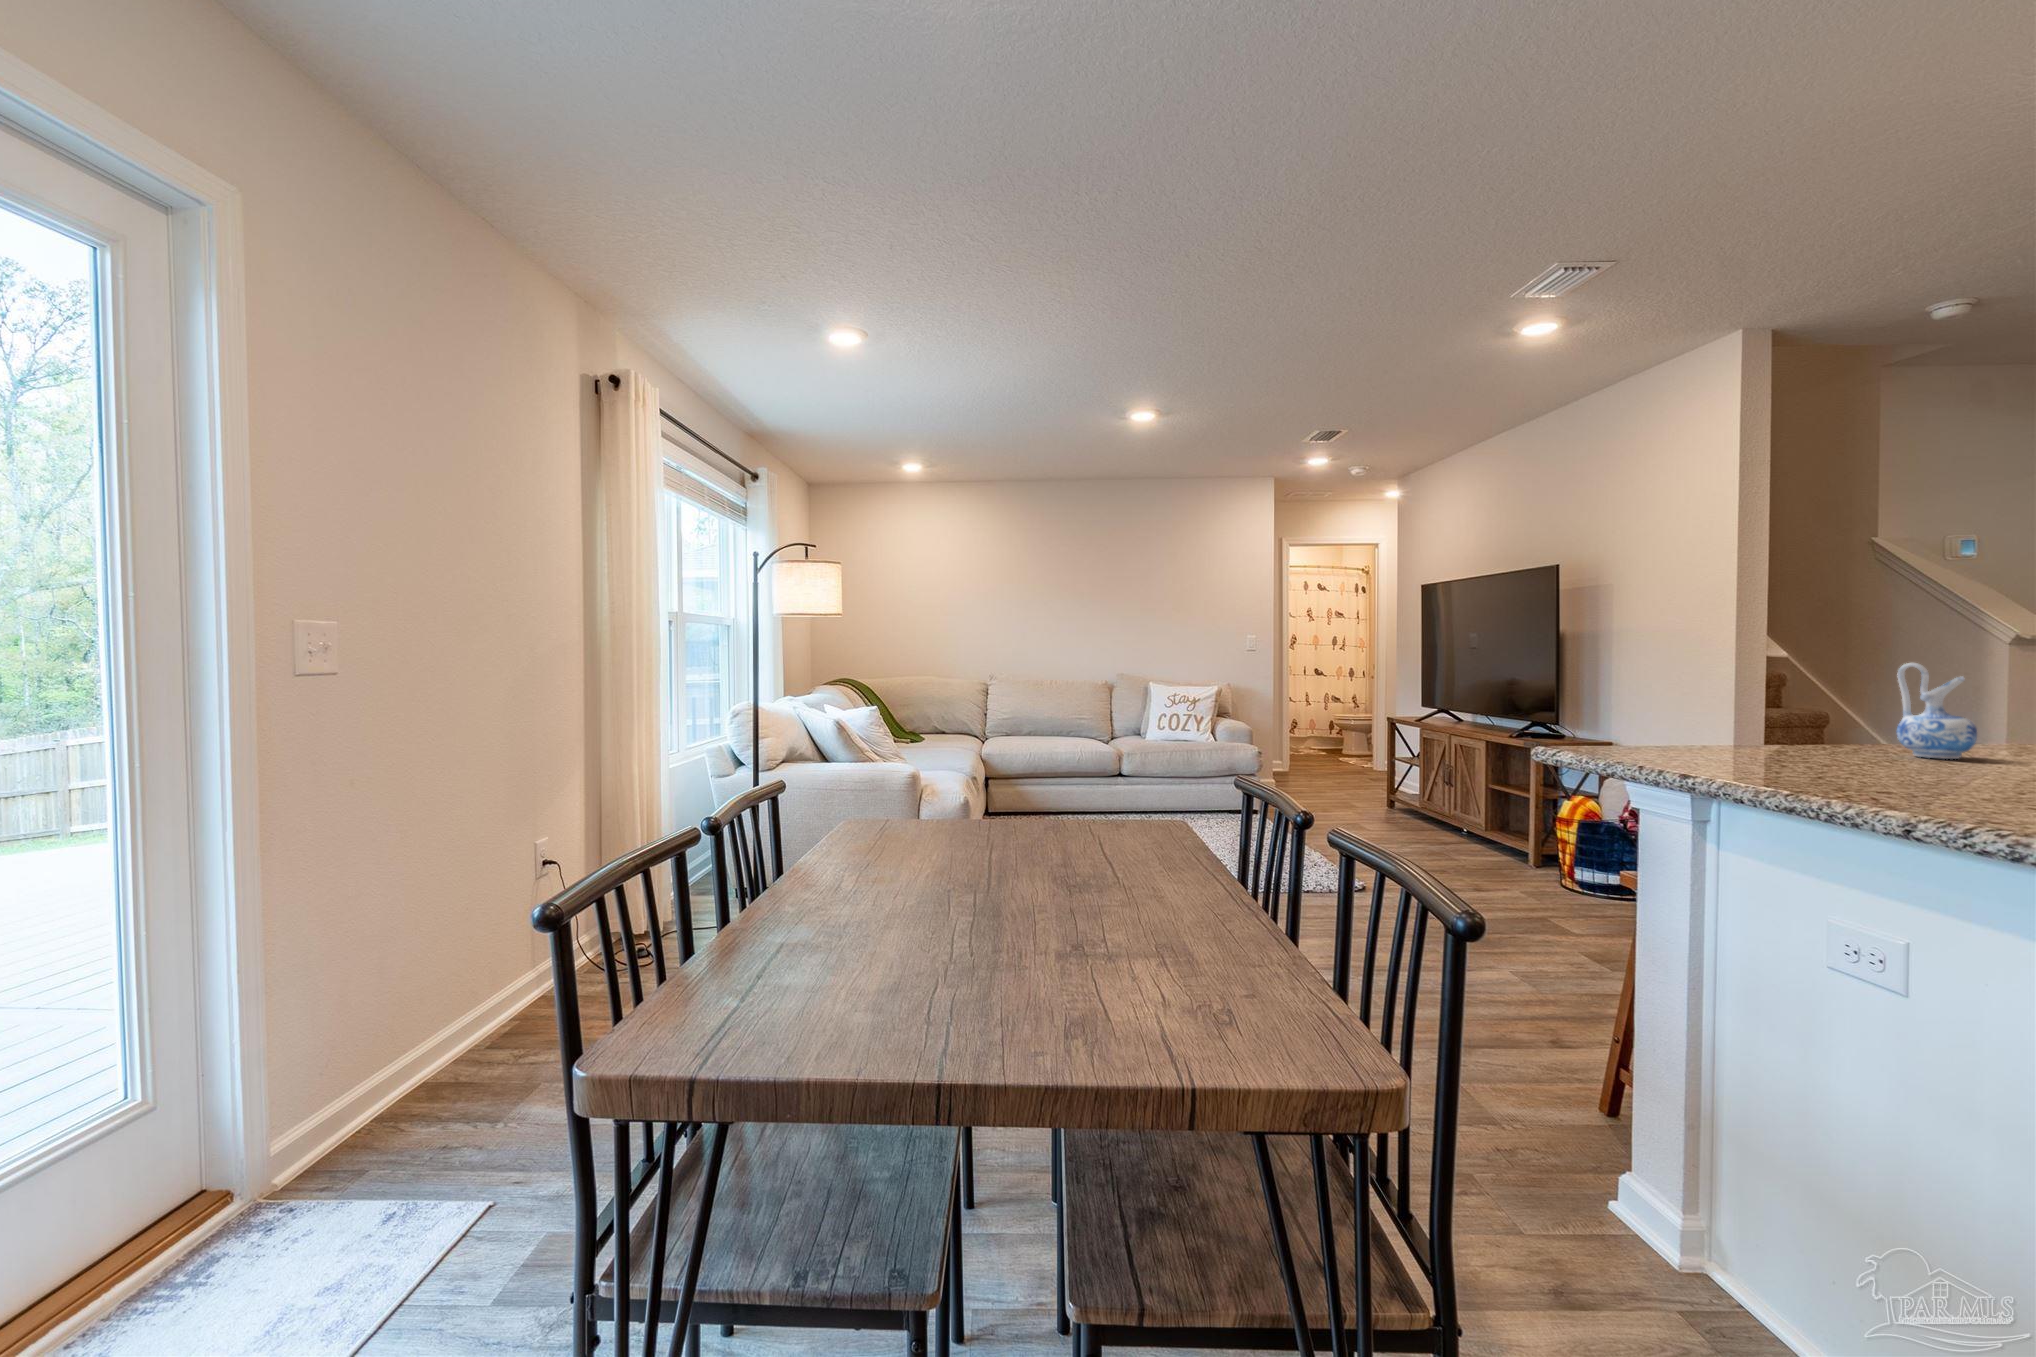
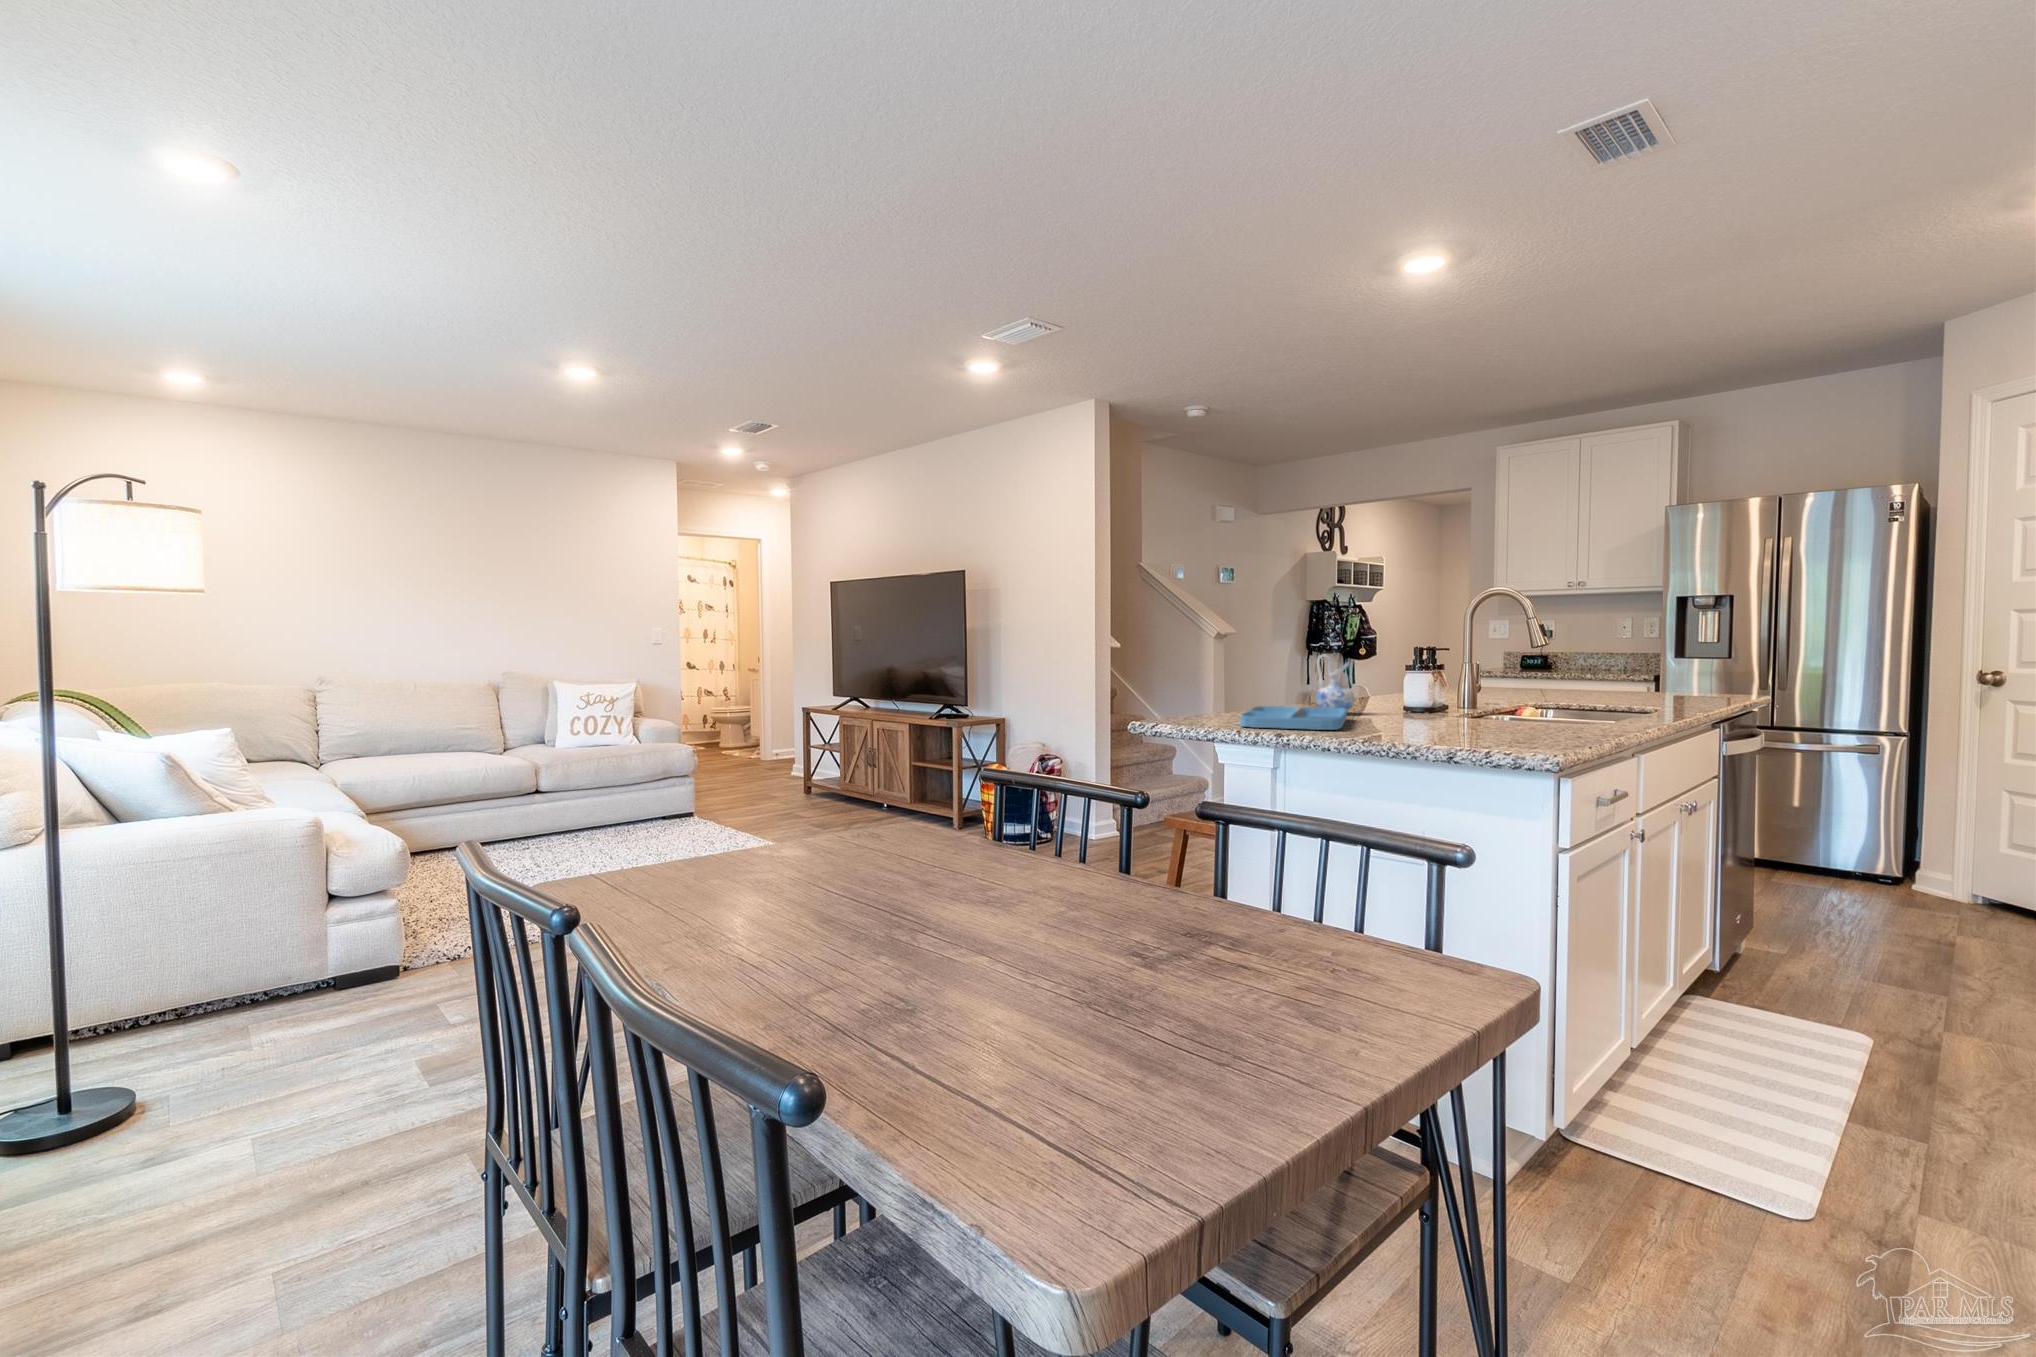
tray: none [1654,736,1909,775] -> present [1240,706,1347,730]

